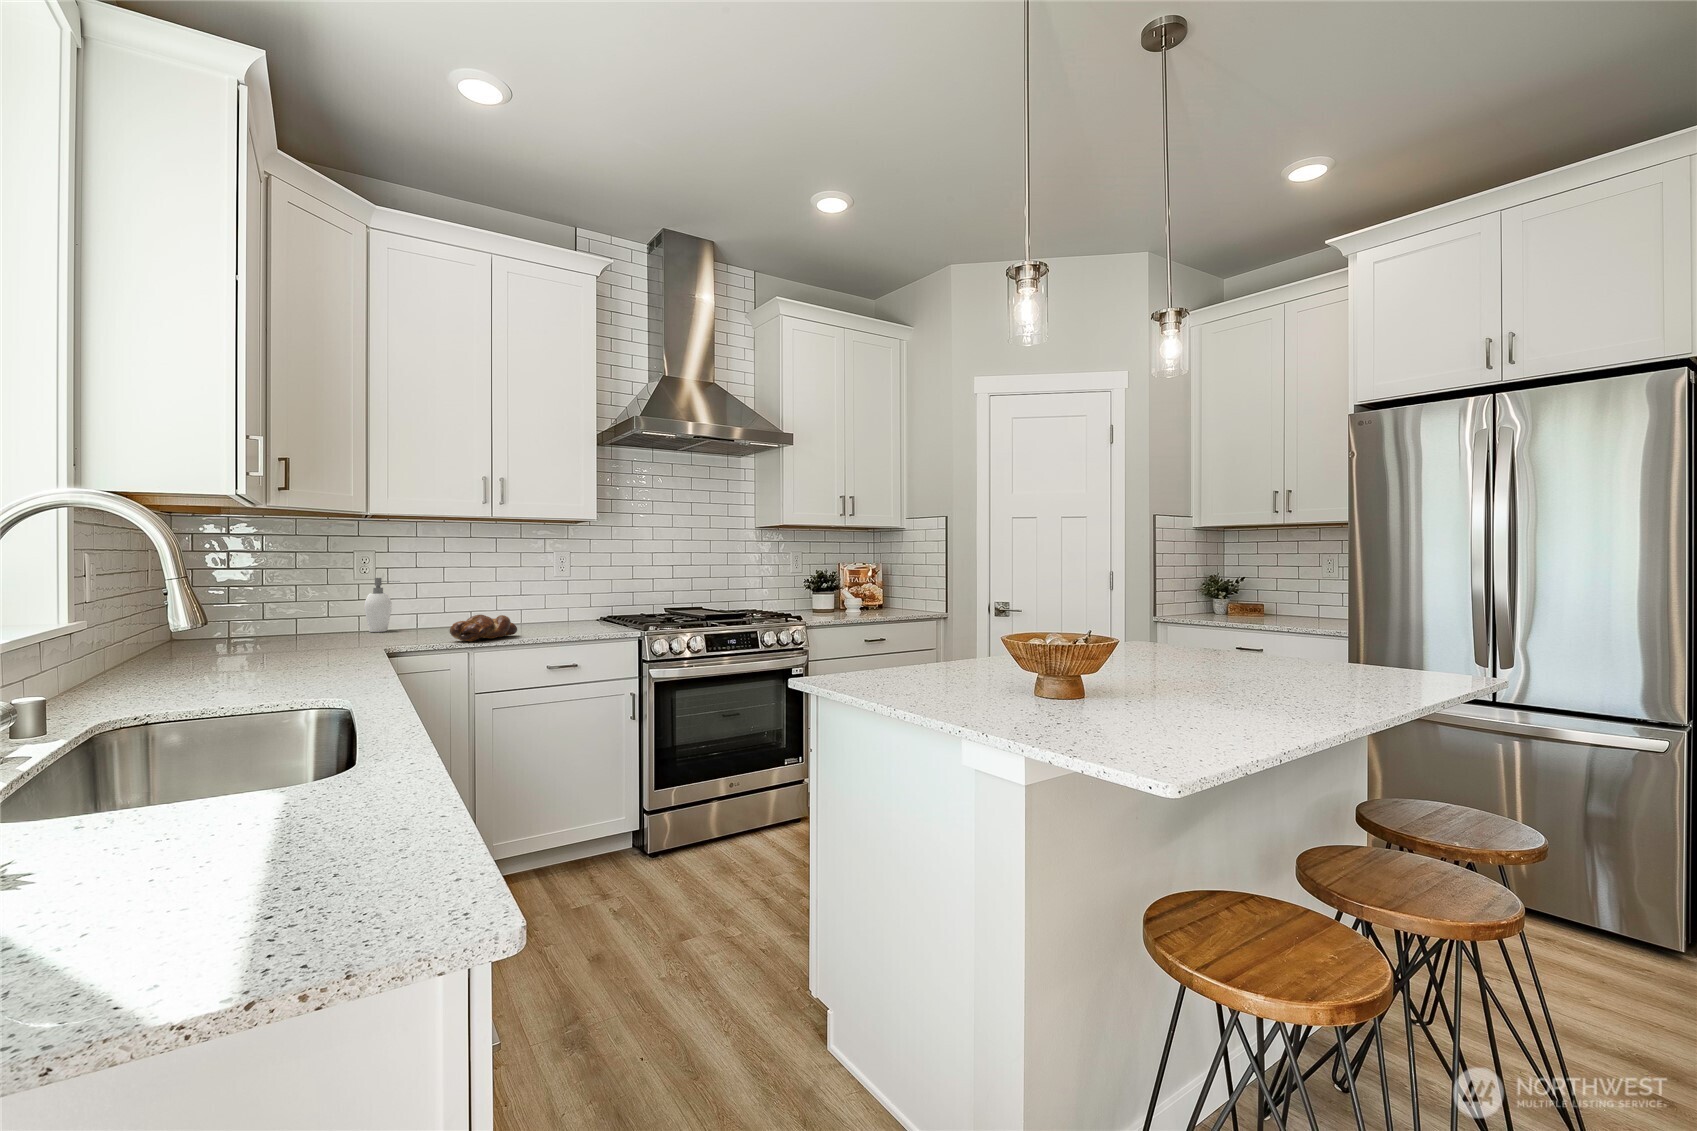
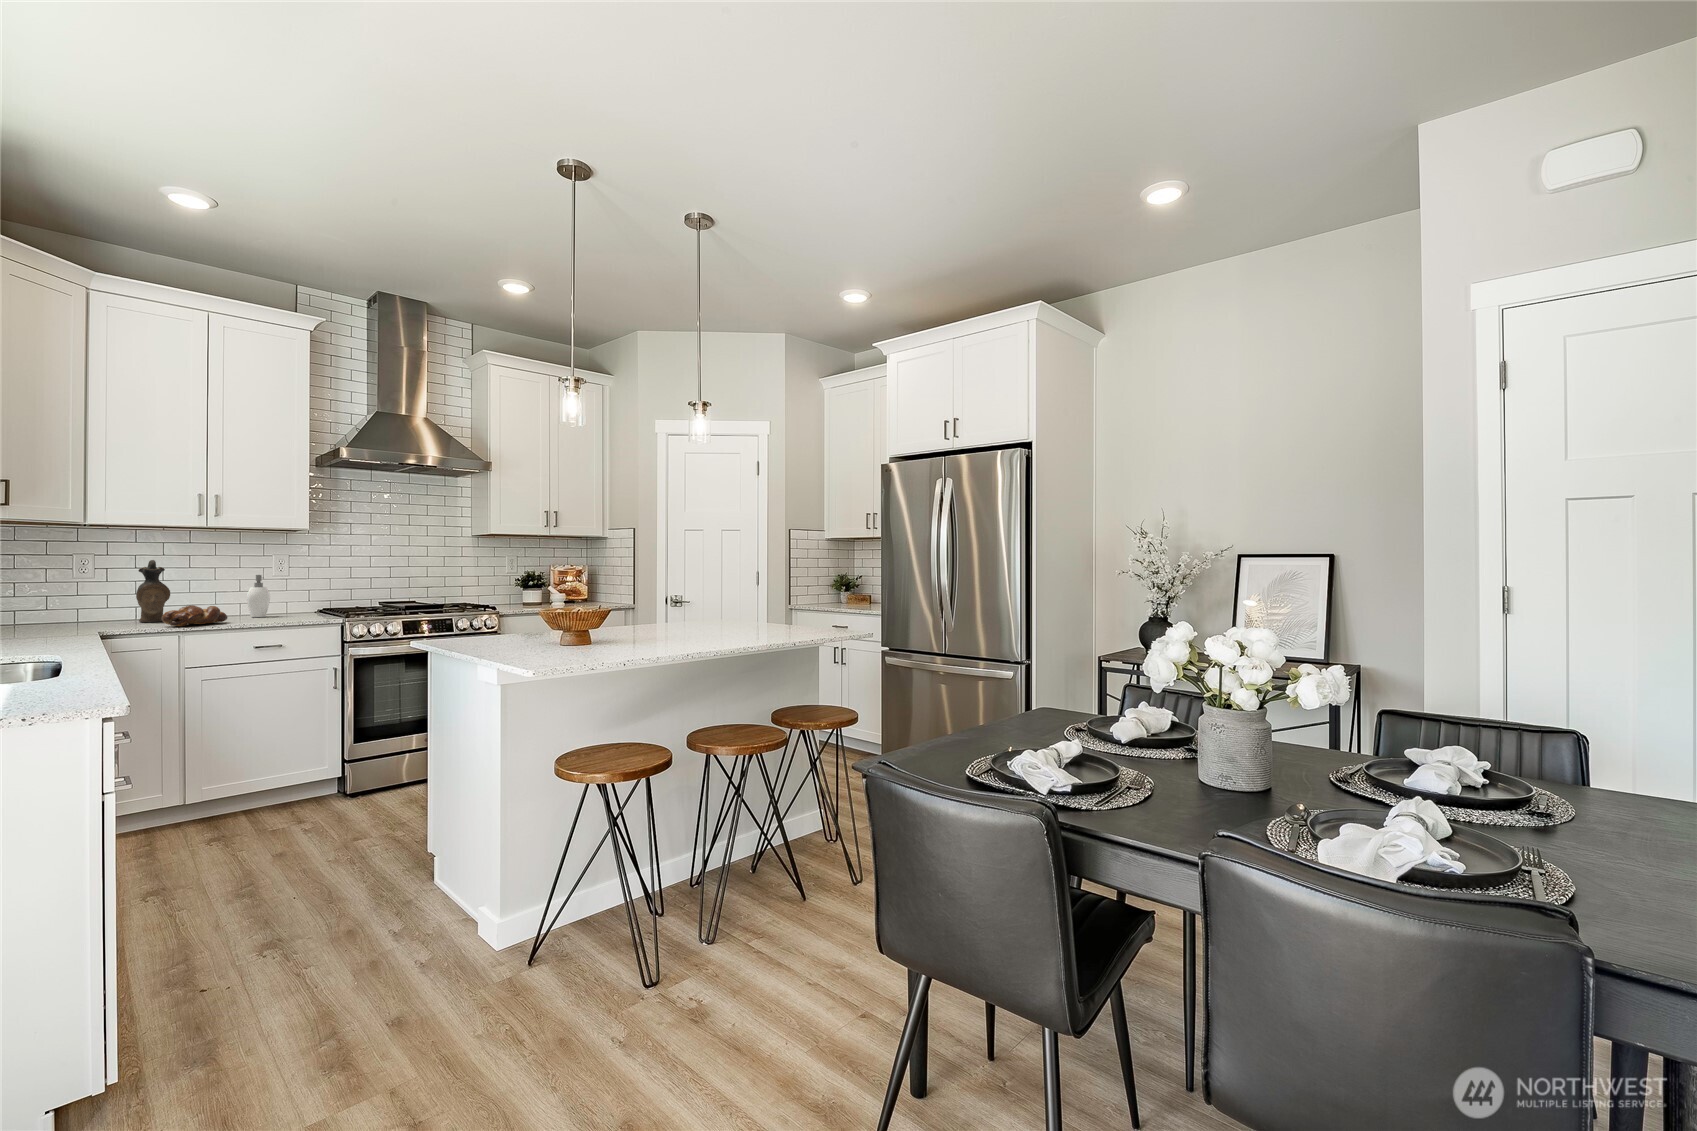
ceramic pitcher: none [420,559,455,634] -> present [136,560,170,622]
soap dispenser: present [364,578,400,632] -> present [247,575,270,617]

